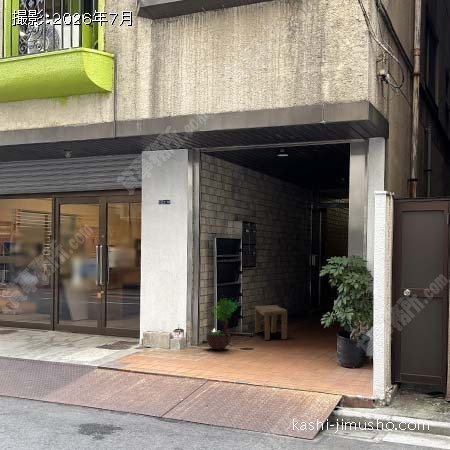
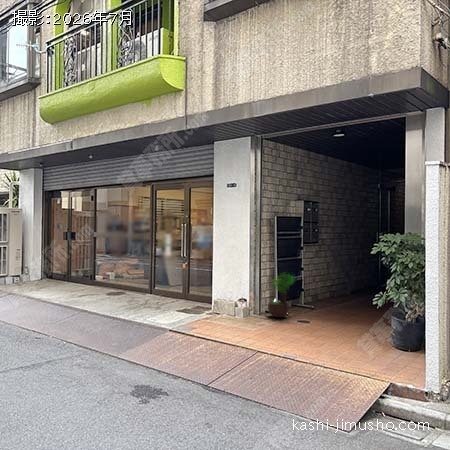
bench: present [255,305,287,340] -> none [316,279,343,309]

